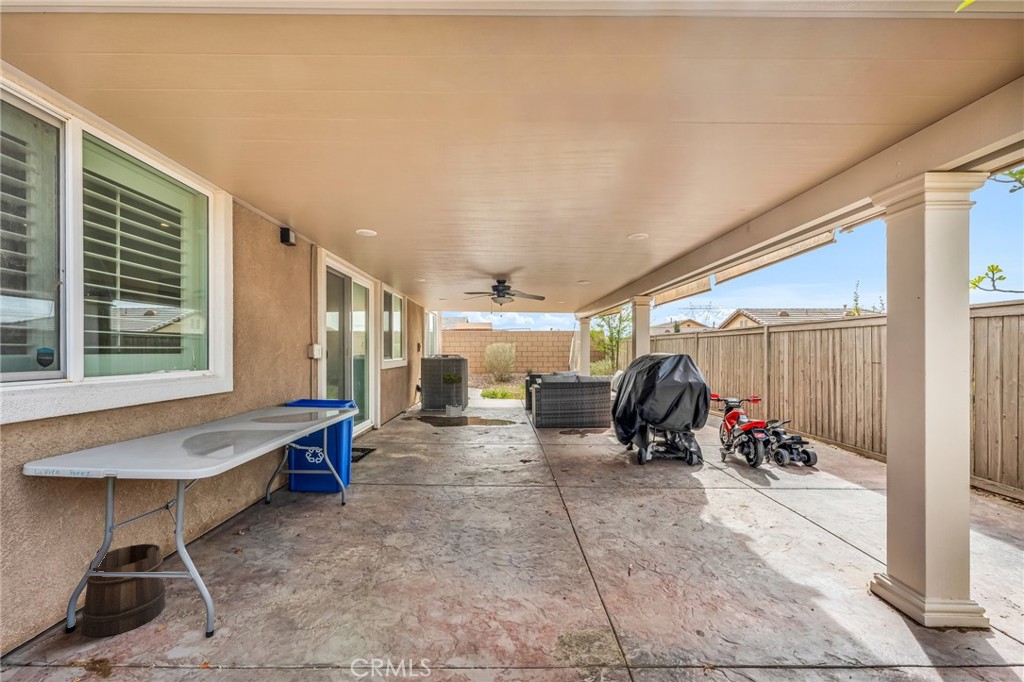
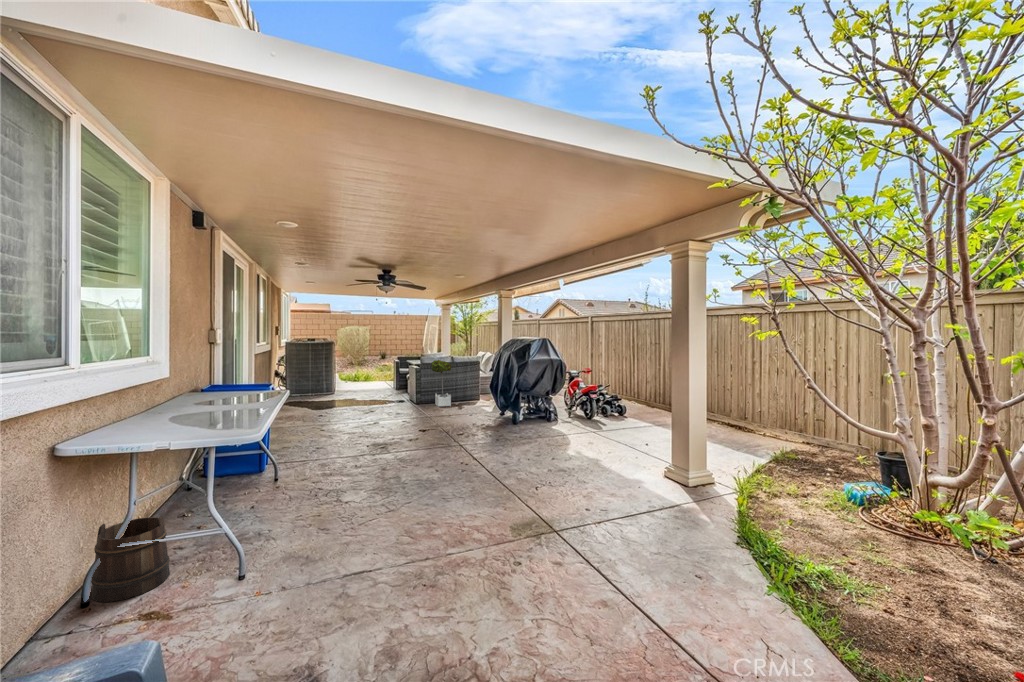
potted tree: present [443,373,462,417] -> present [431,360,451,407]

